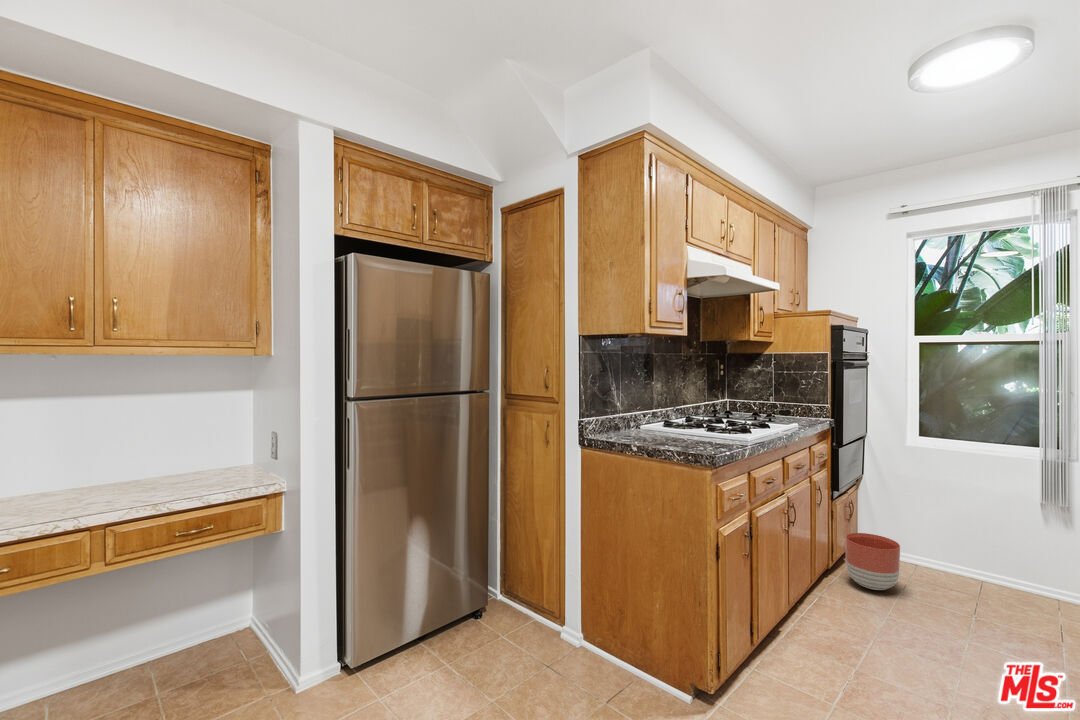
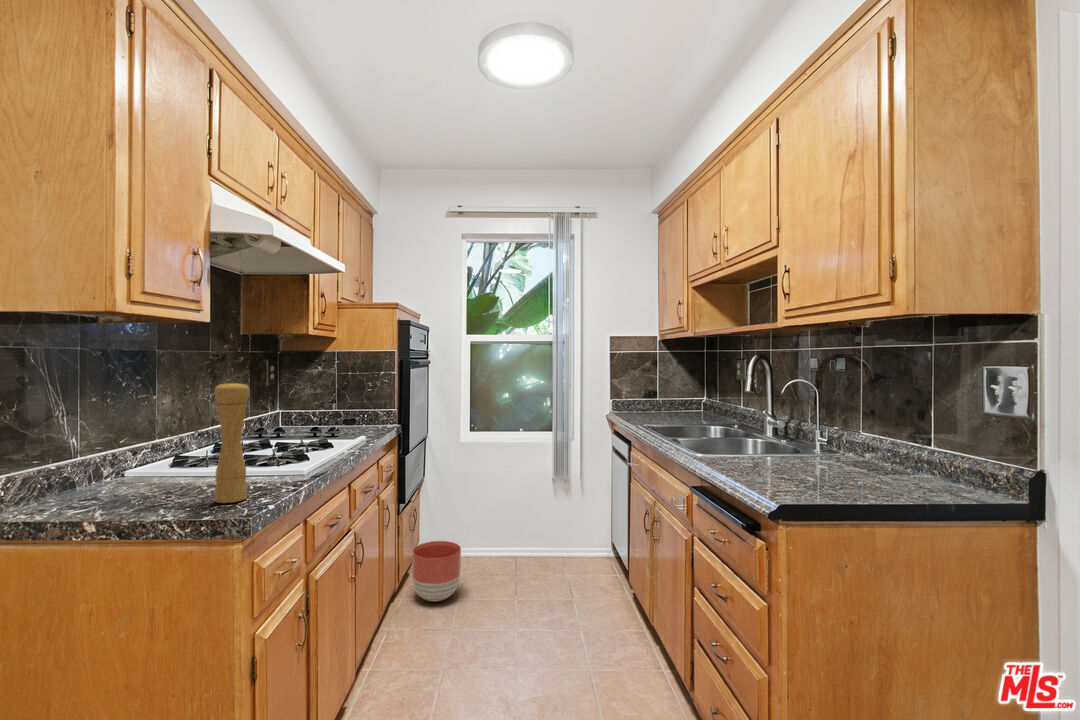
pepper mill: none [694,372,713,447] -> present [214,382,249,503]

